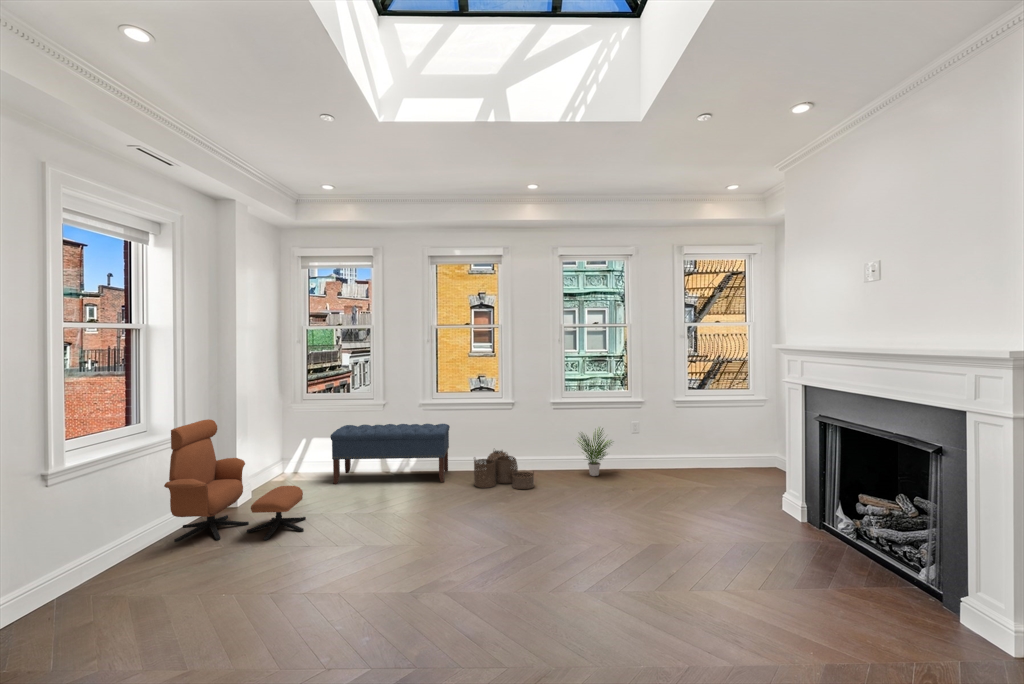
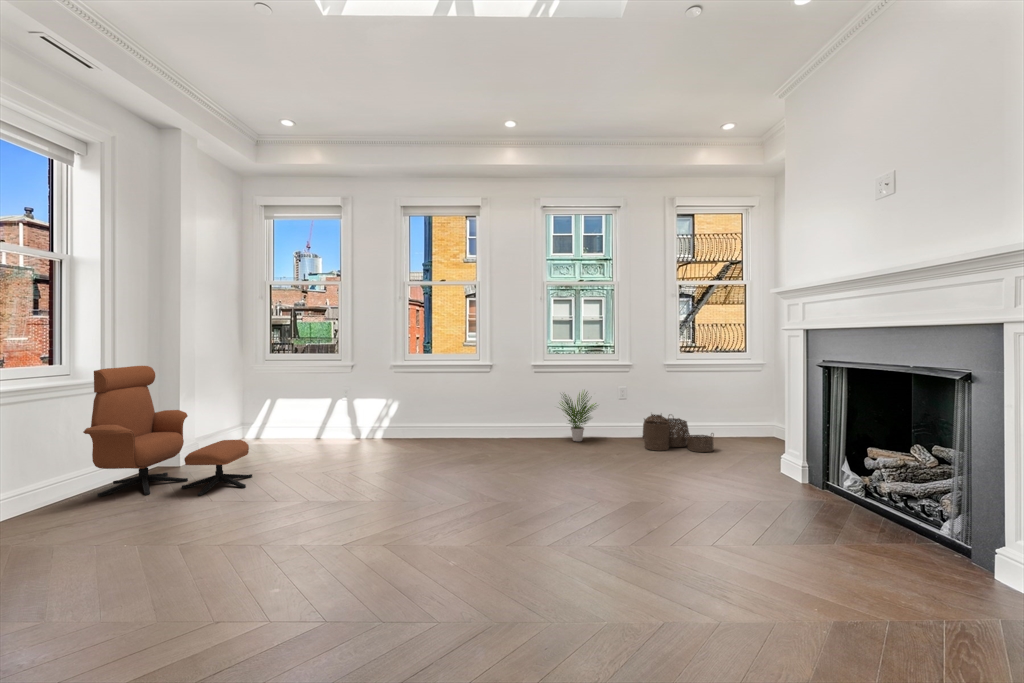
bench: present [330,424,450,484] -> none [291,385,423,446]
woven basket: present [474,450,534,489] -> present [643,414,714,452]

